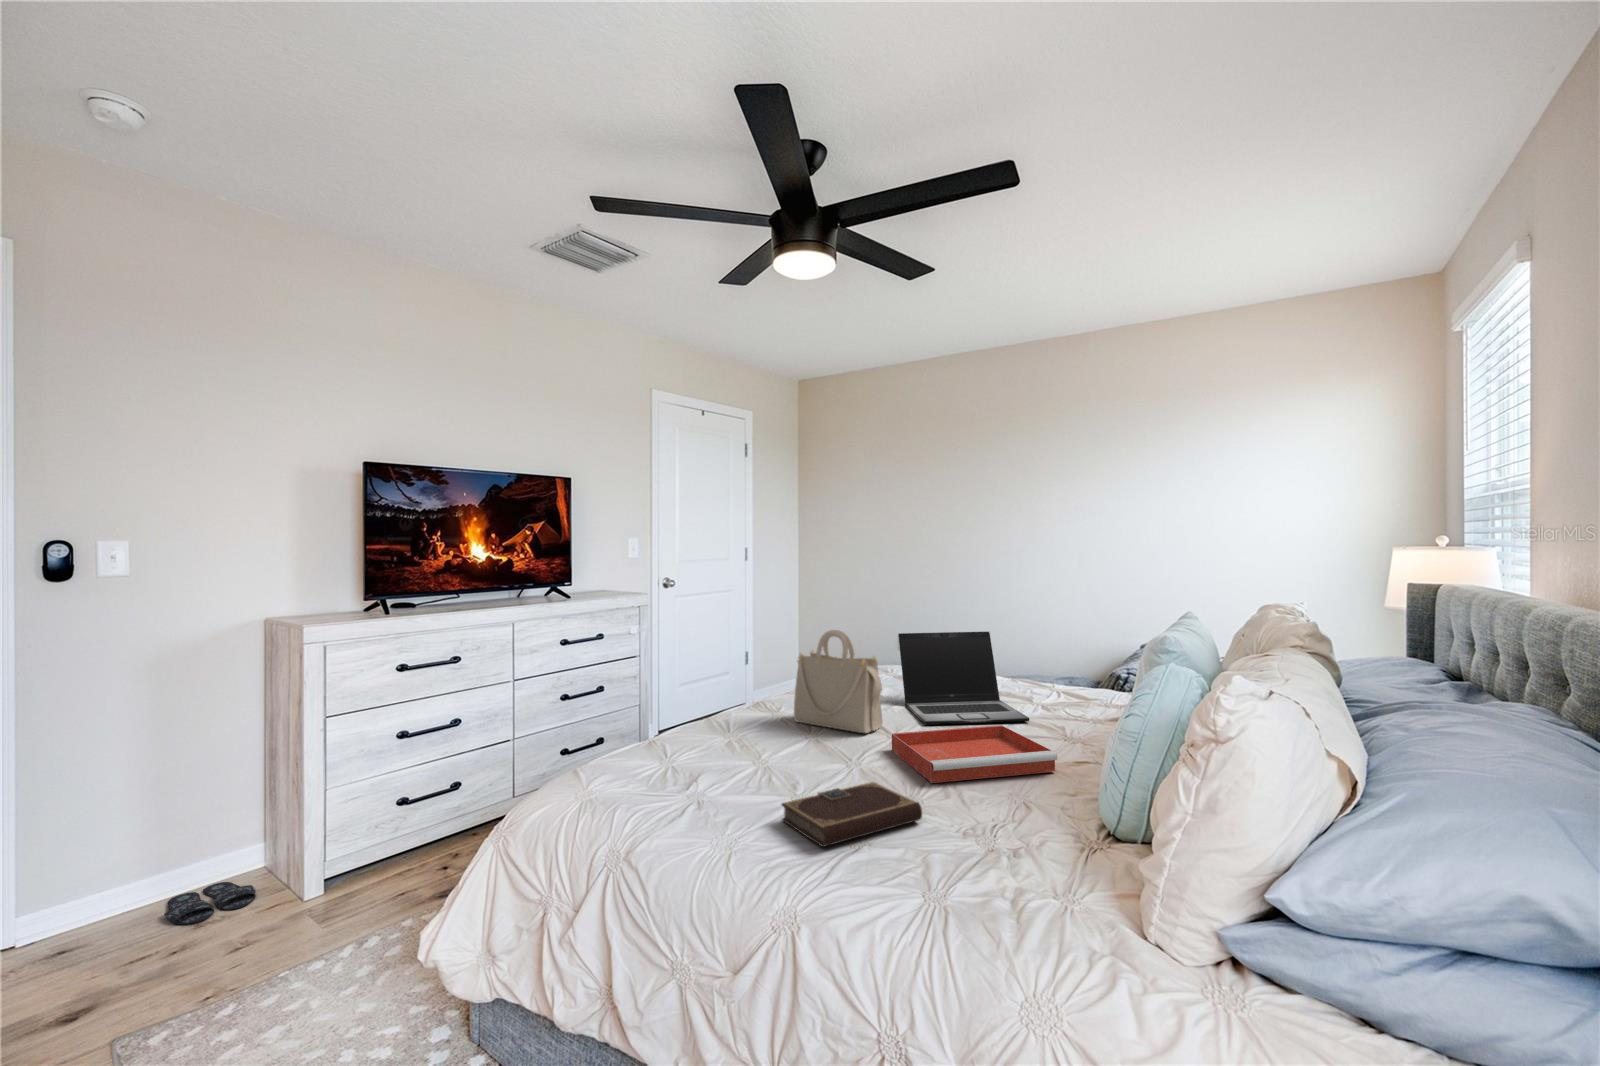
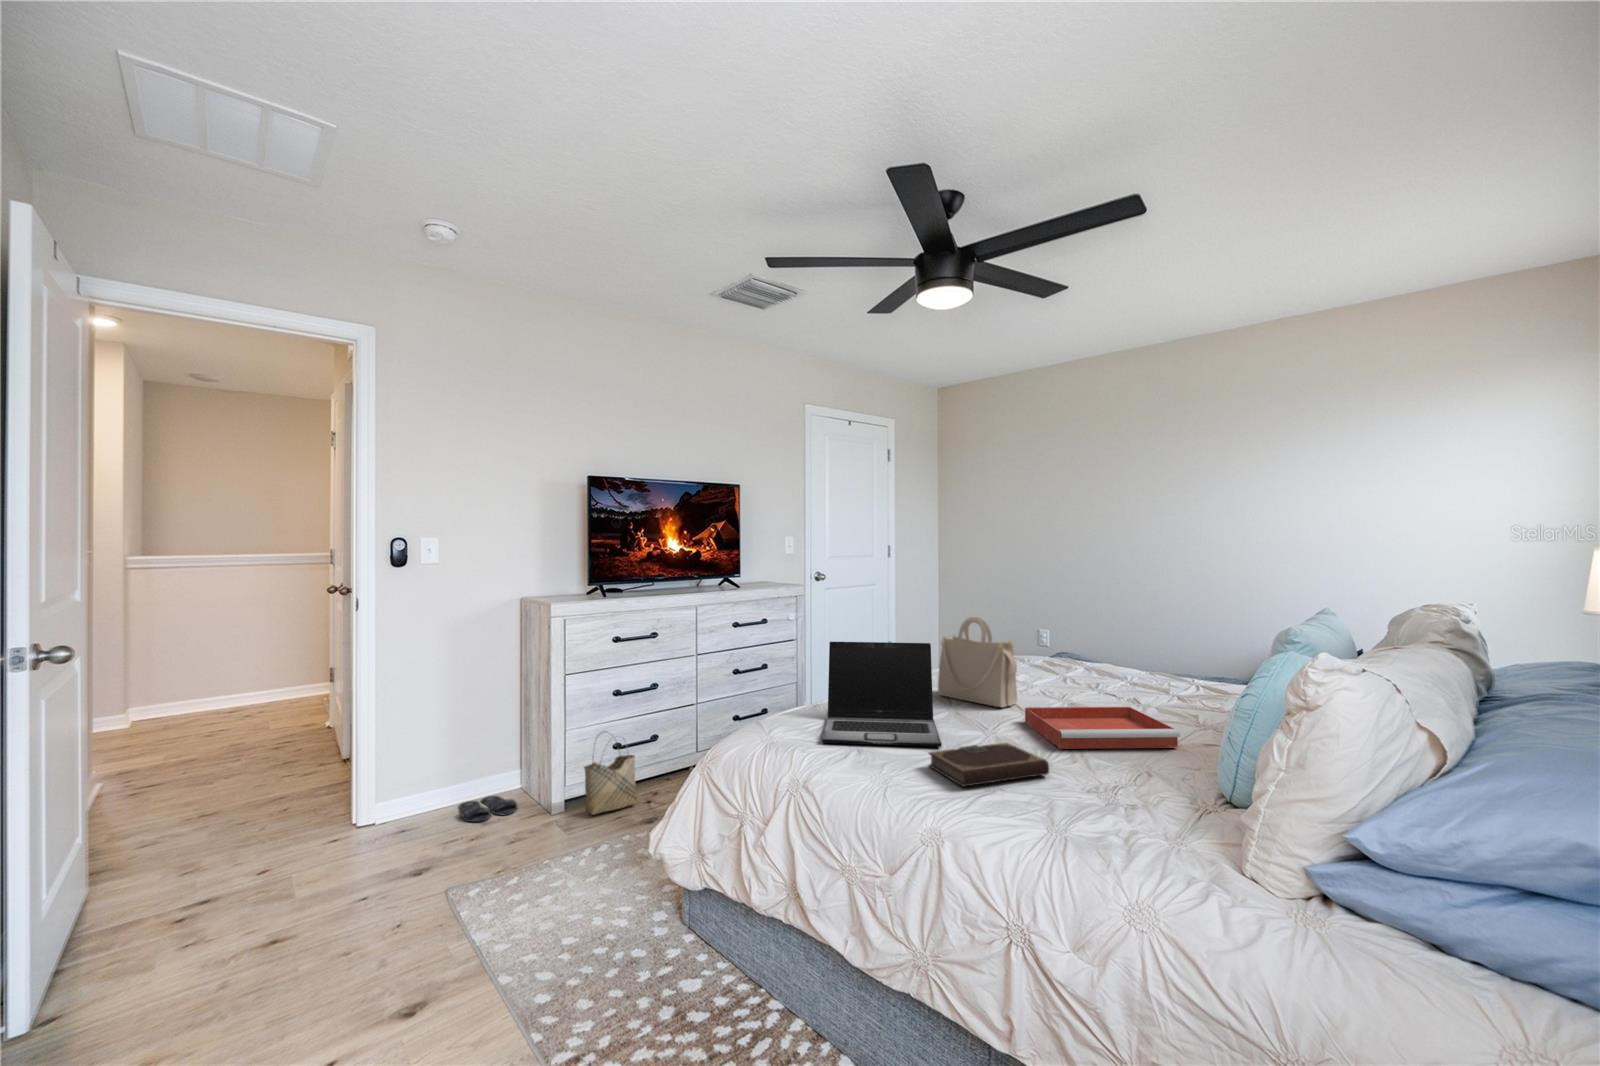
laptop: present [898,631,1029,725] -> present [822,642,941,747]
woven basket: none [350,787,426,897] -> present [584,749,637,815]

